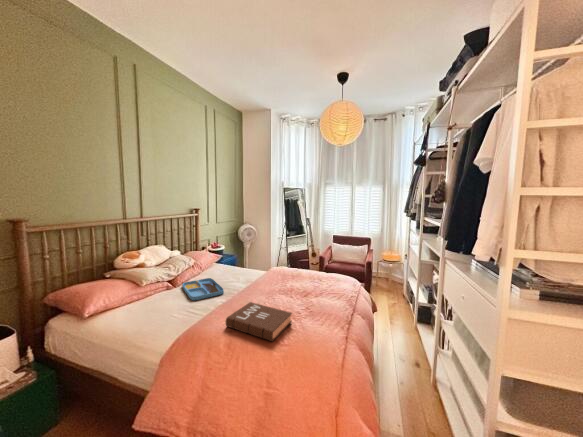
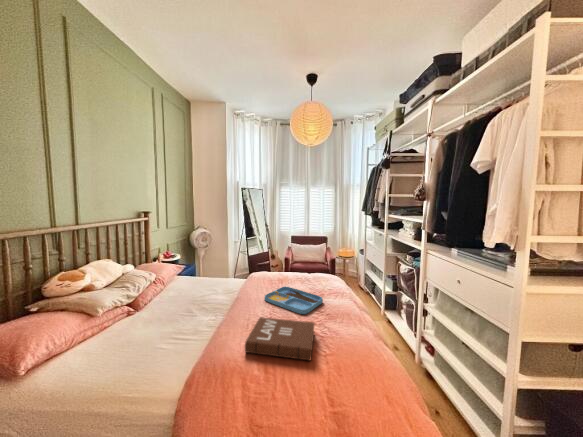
tray: present [182,278,224,300] -> present [265,287,323,314]

